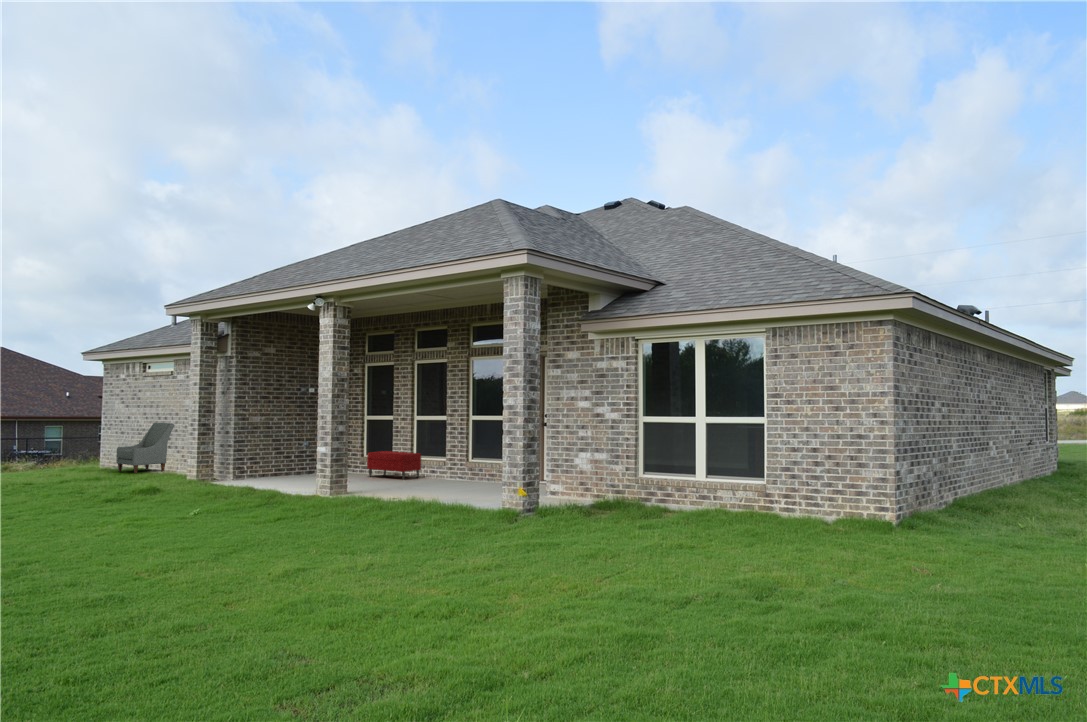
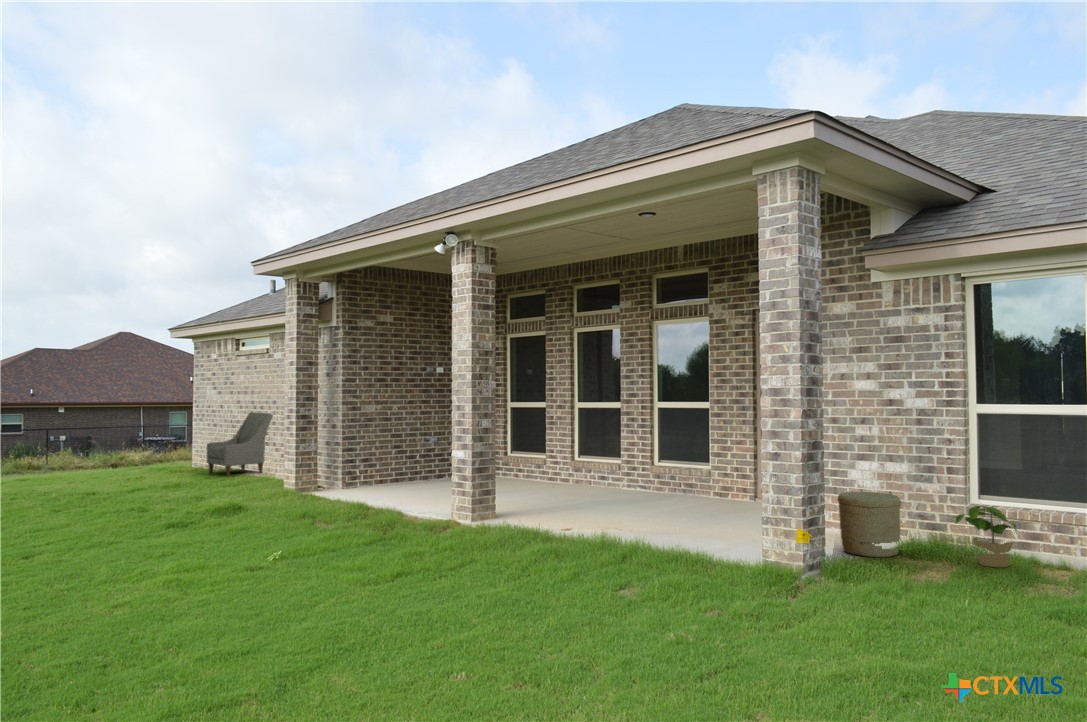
bench: present [367,451,421,480] -> none [513,450,586,490]
basket: none [562,471,599,511] -> present [838,492,901,557]
potted plant: none [625,477,659,514] -> present [955,505,1017,567]

